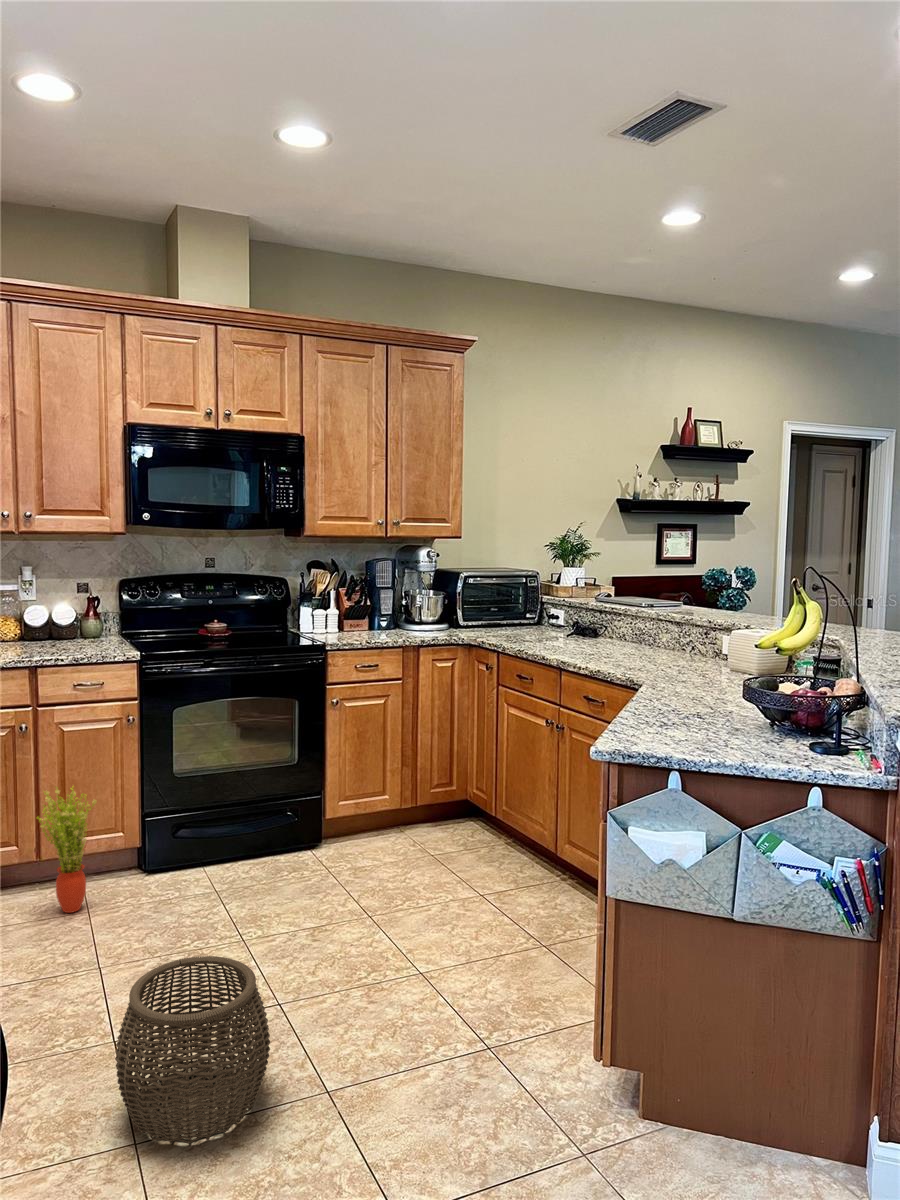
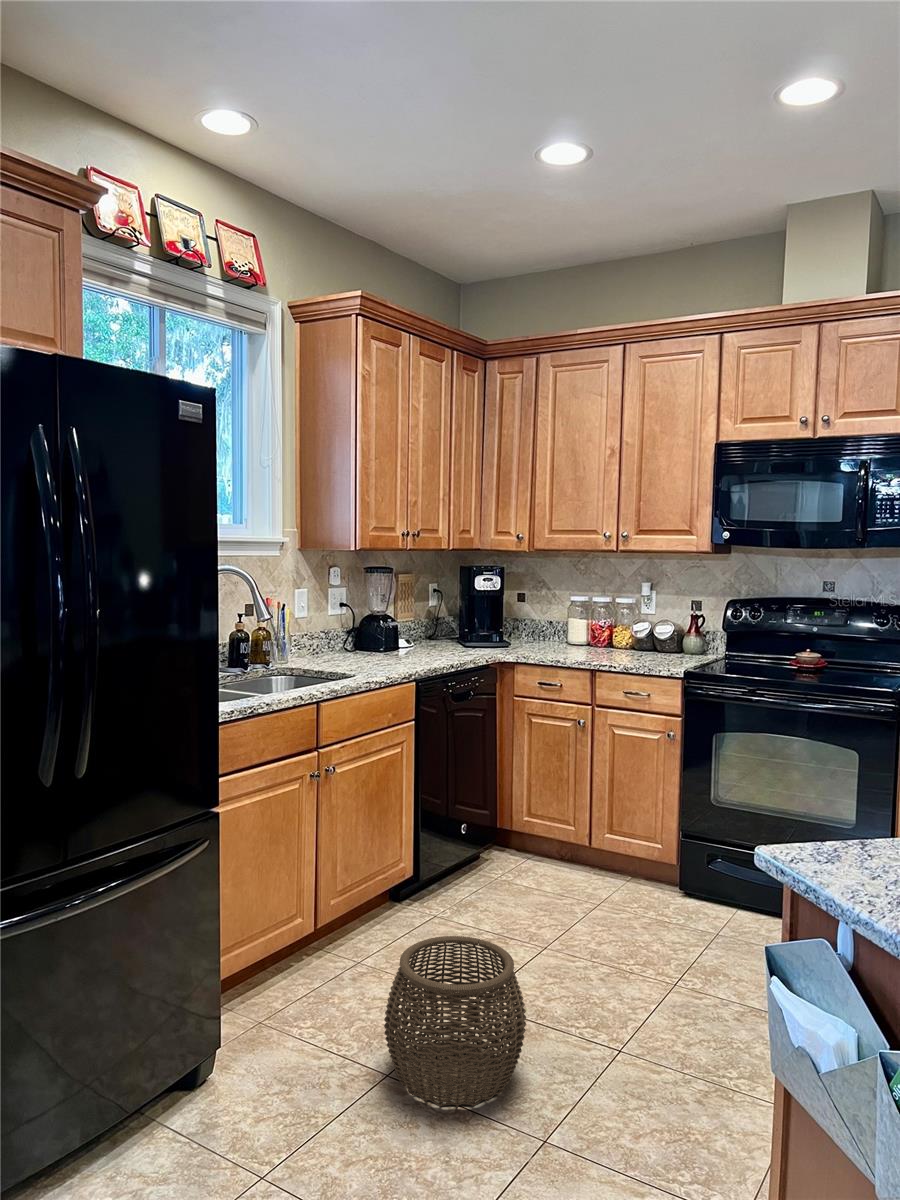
potted plant: present [37,787,96,913] -> none [559,779,611,901]

